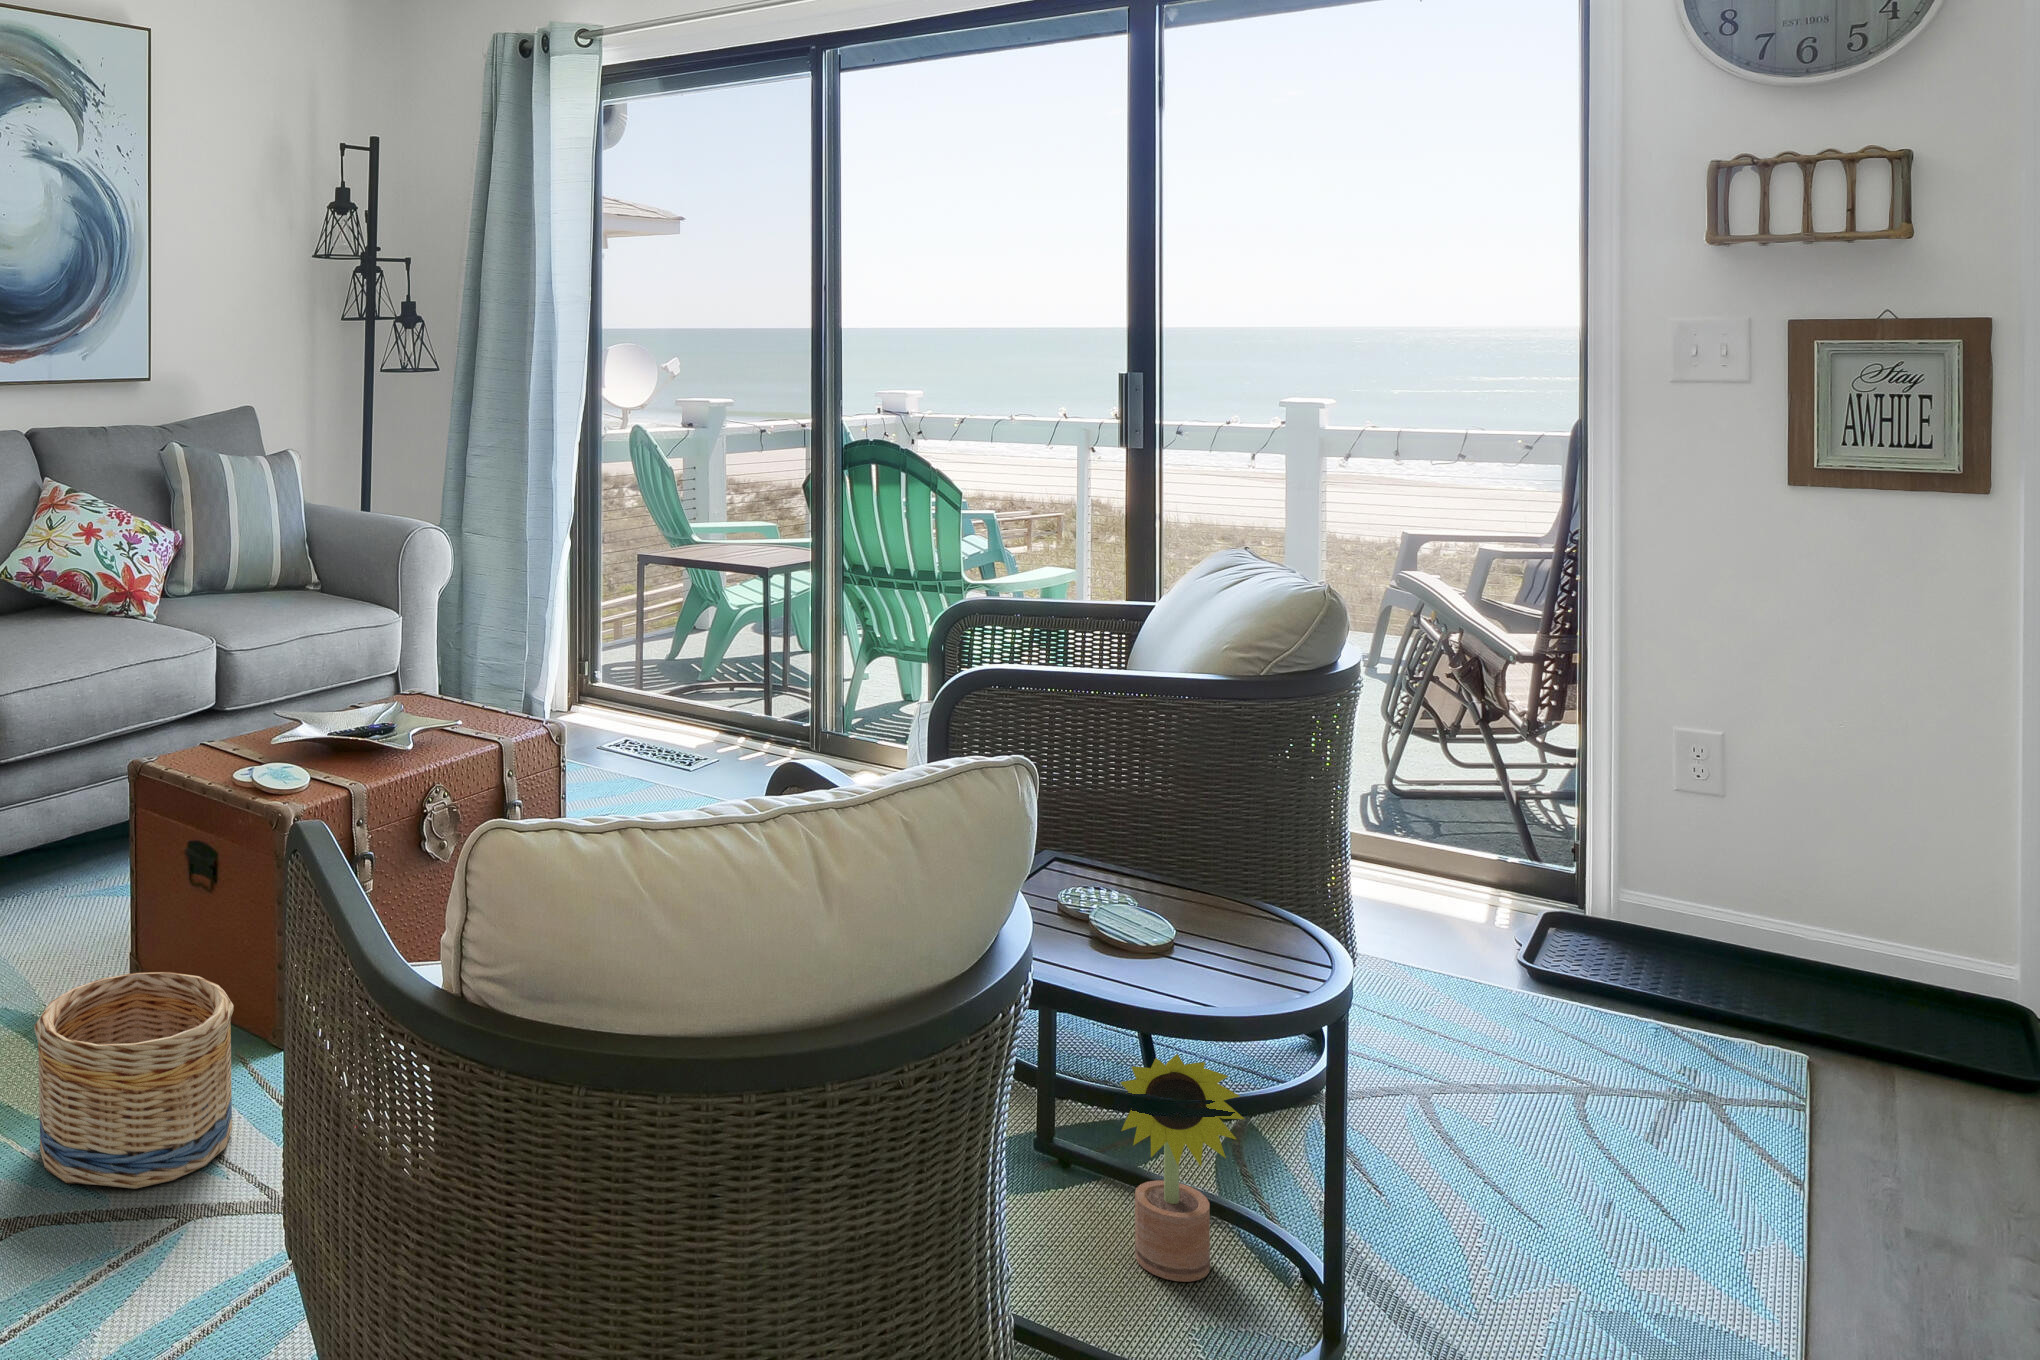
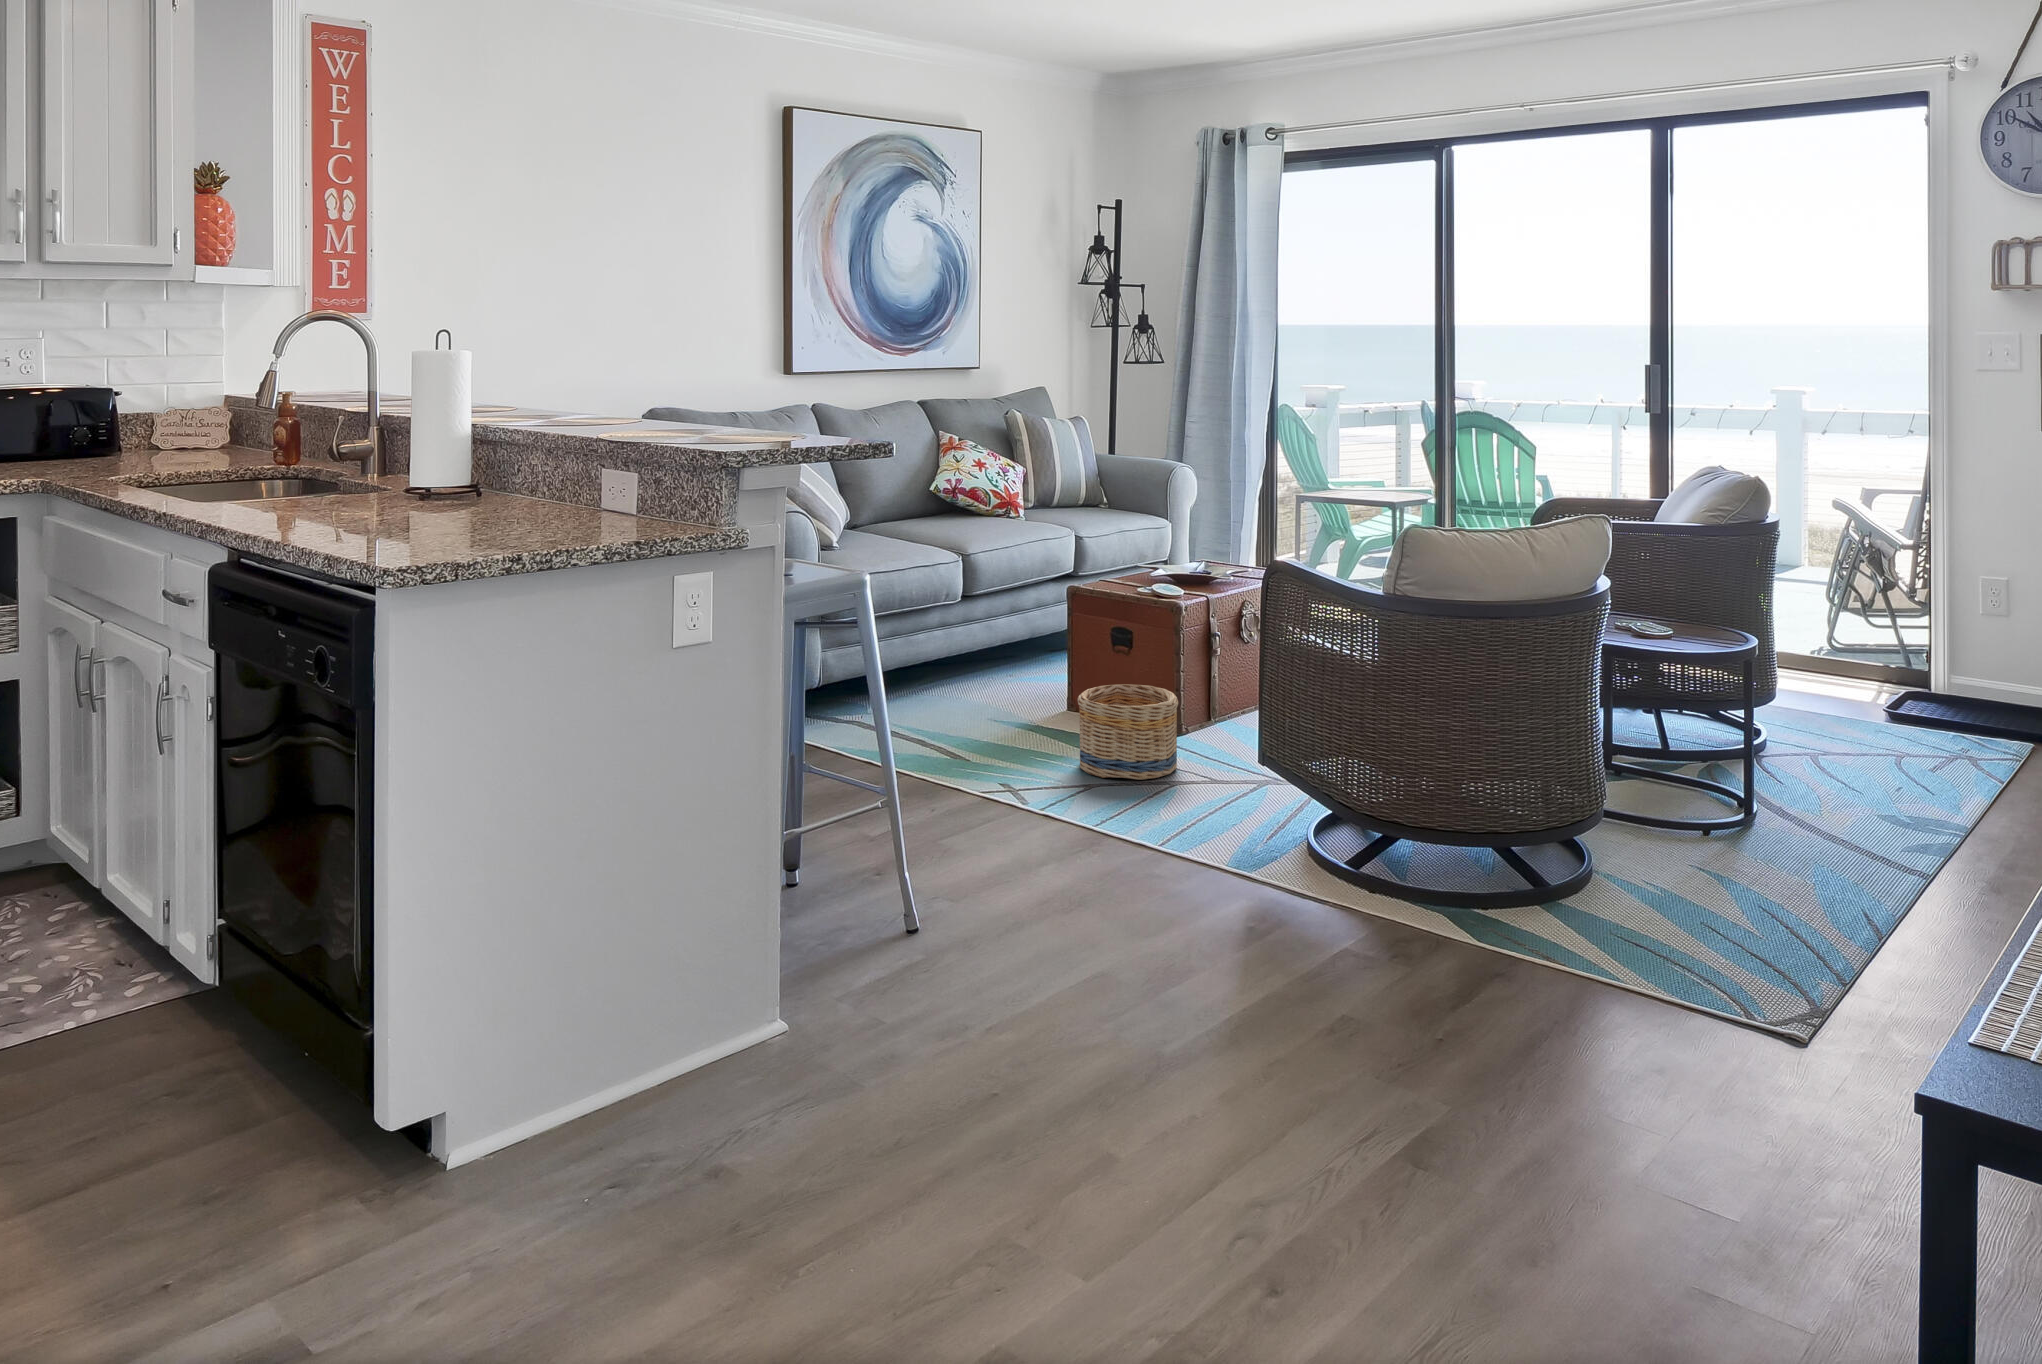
decorative plant: present [1120,1054,1244,1282] -> none [1649,699,1715,815]

